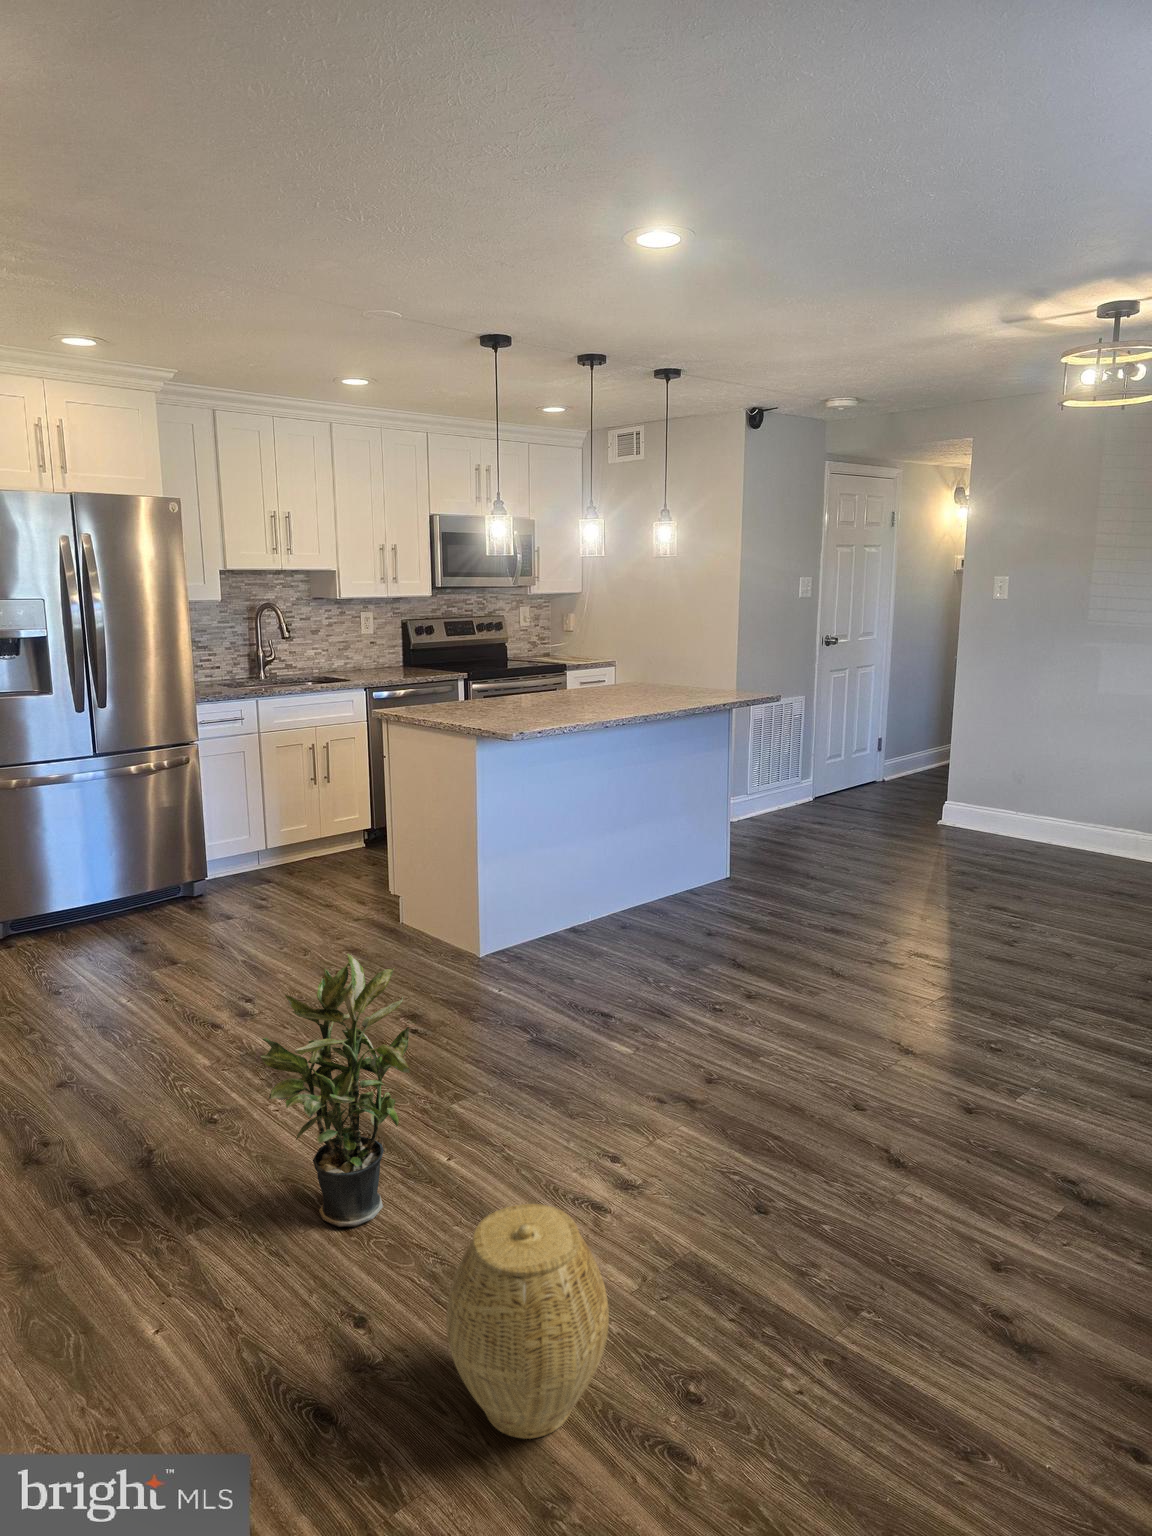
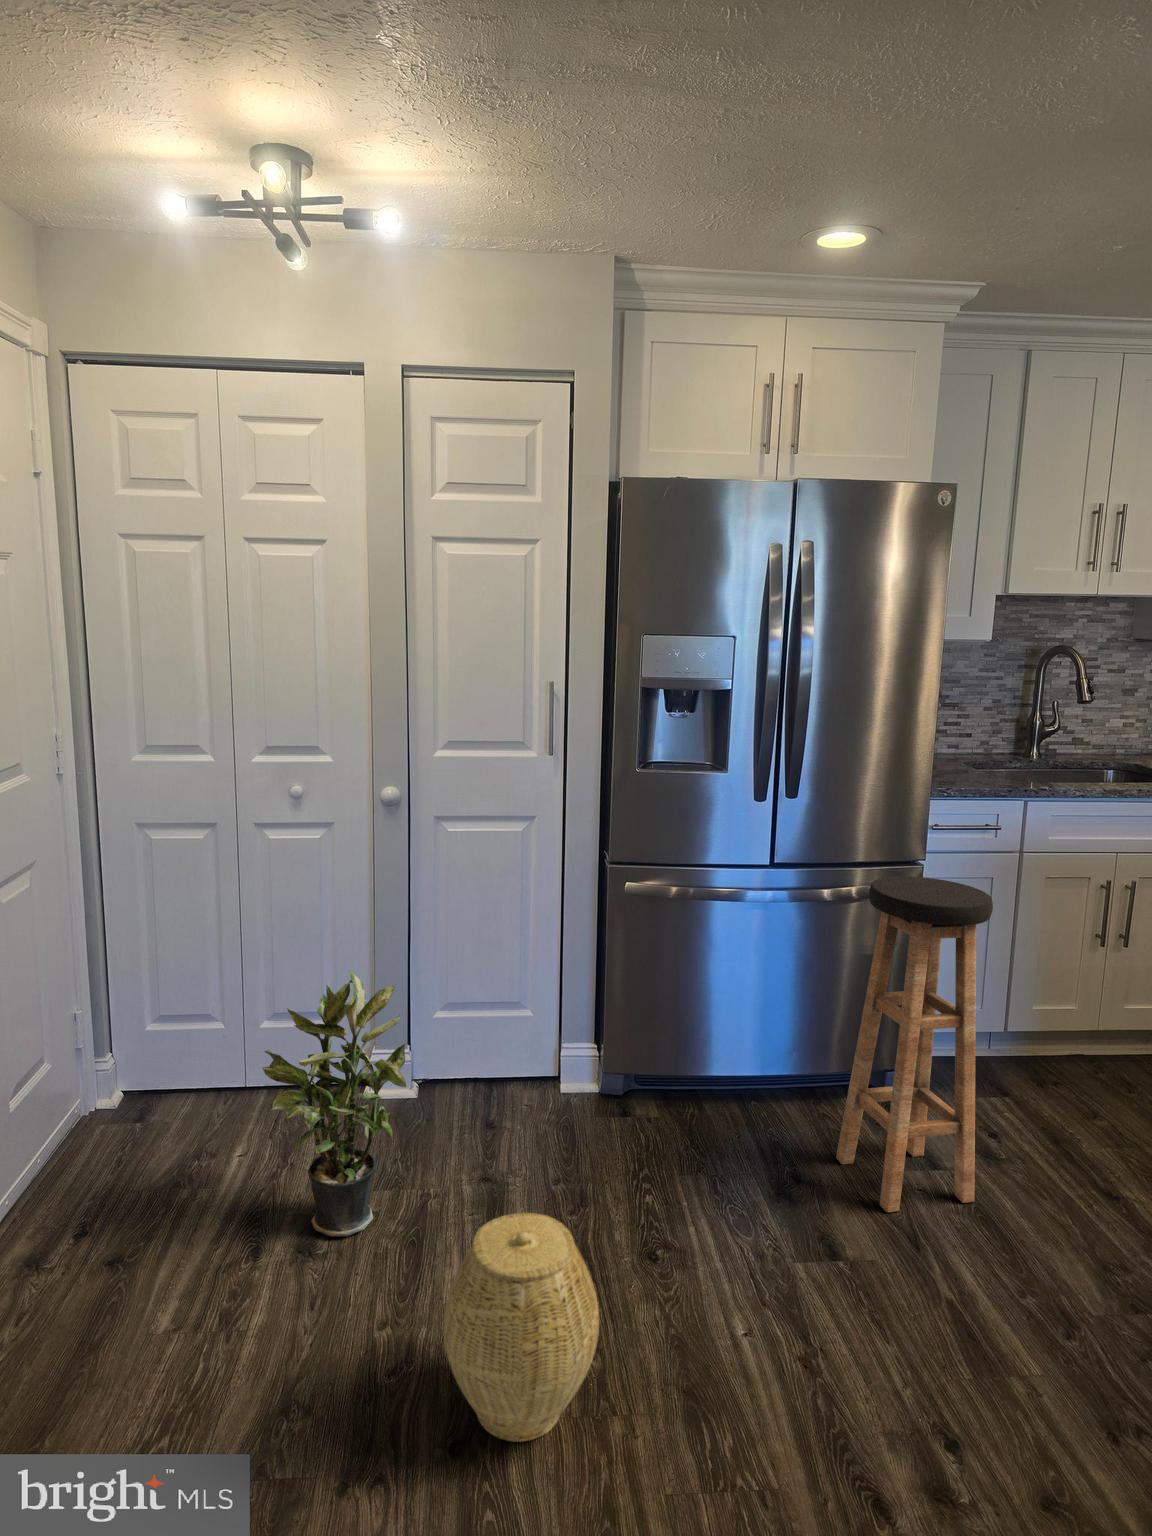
bar stool: none [872,837,1034,1193] -> present [836,876,993,1212]

